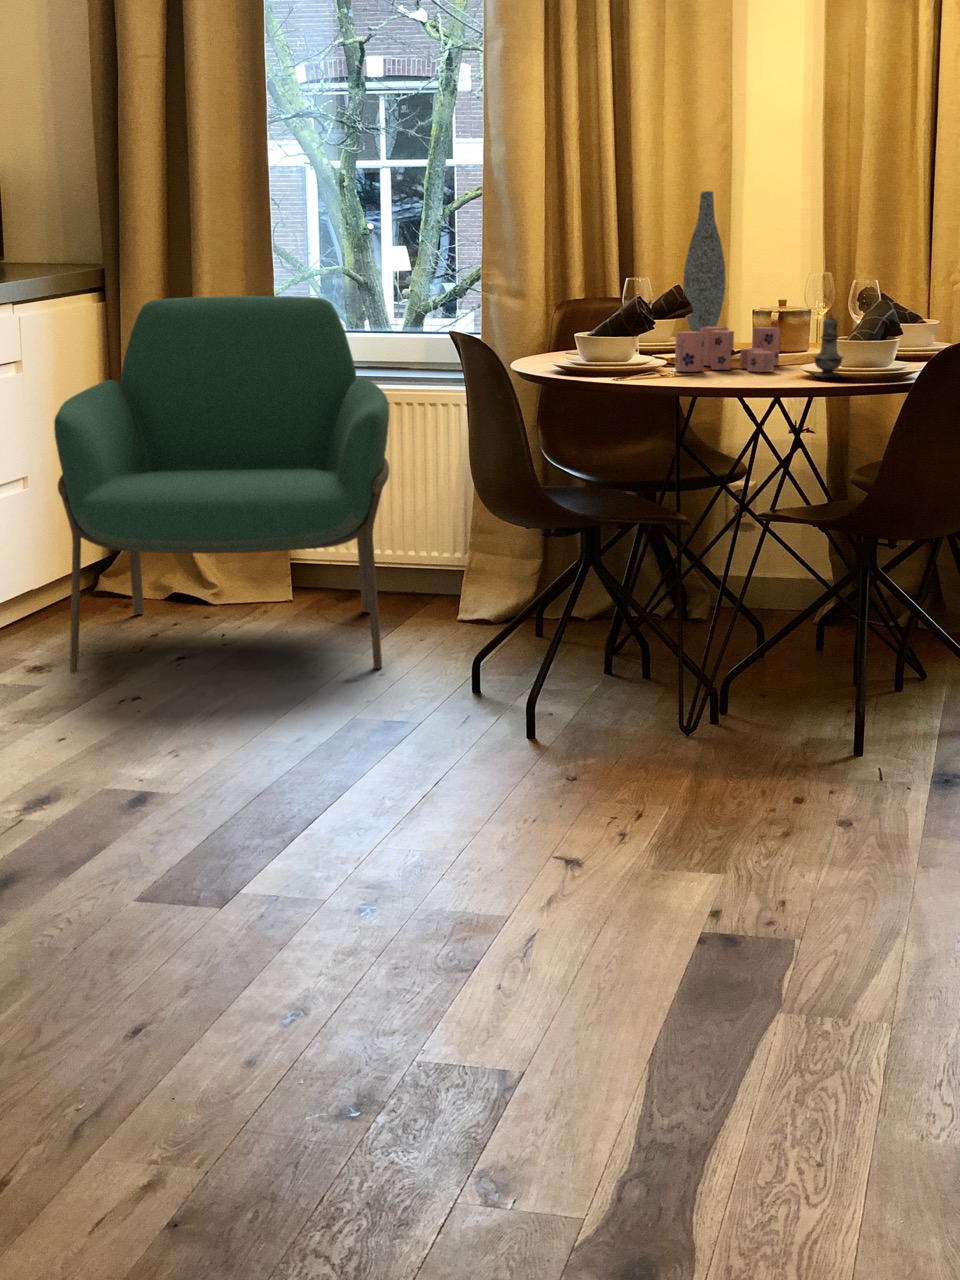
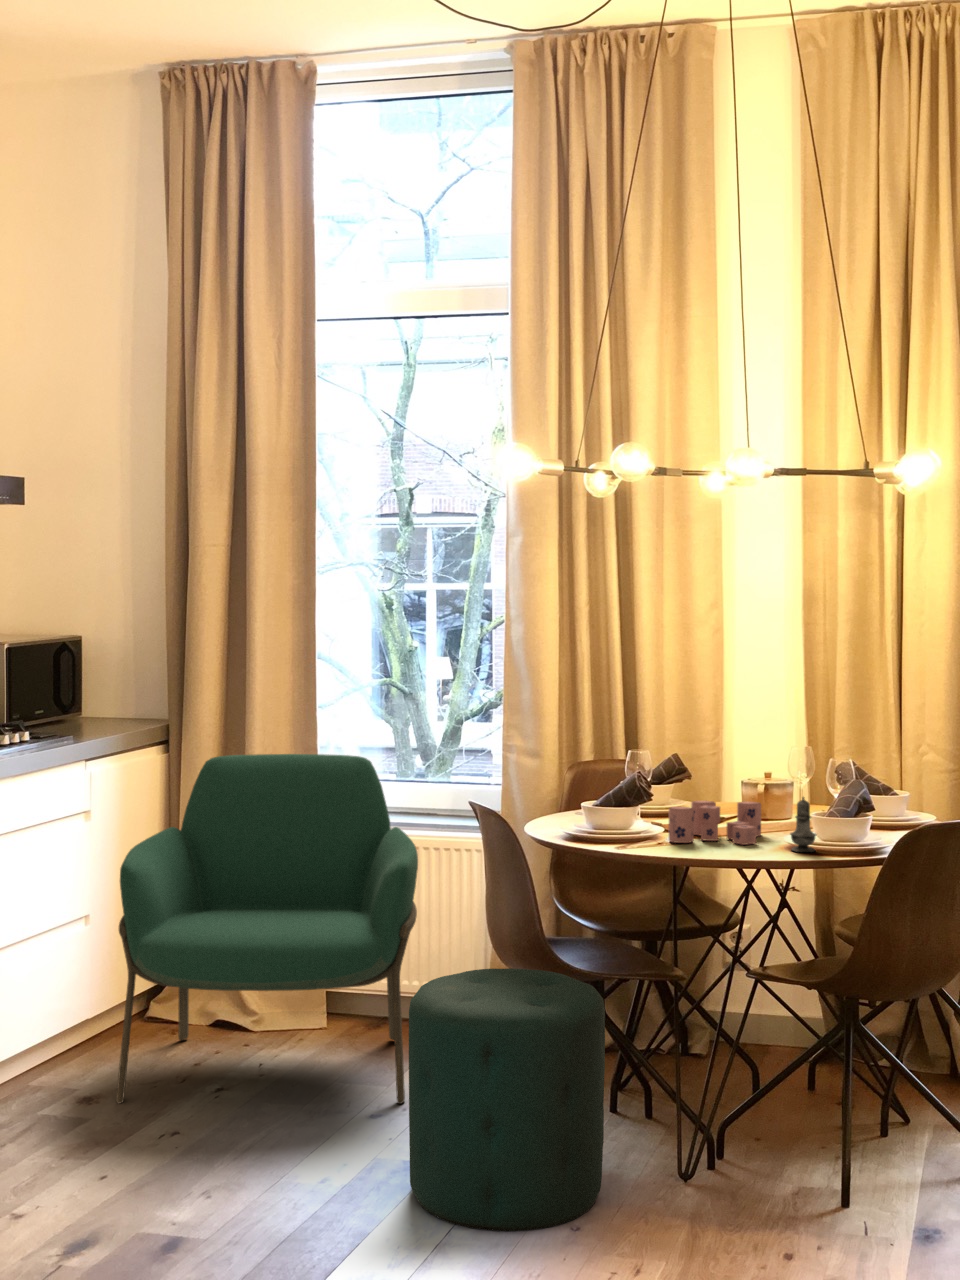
vase: present [683,191,725,332] -> none [677,680,714,816]
ottoman: none [387,516,602,782] -> present [409,968,605,1231]

